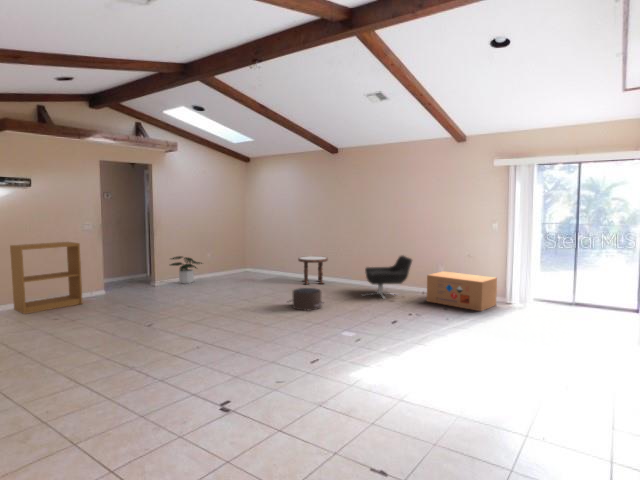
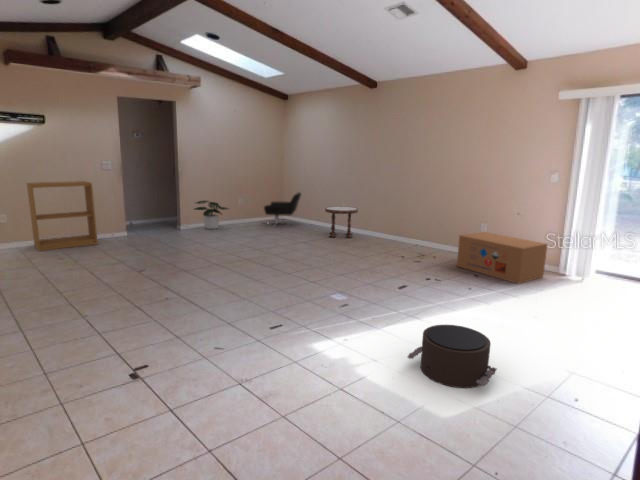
lounge chair: present [365,256,412,298] -> present [264,193,301,225]
pouf: present [288,288,323,310] -> present [408,325,497,388]

